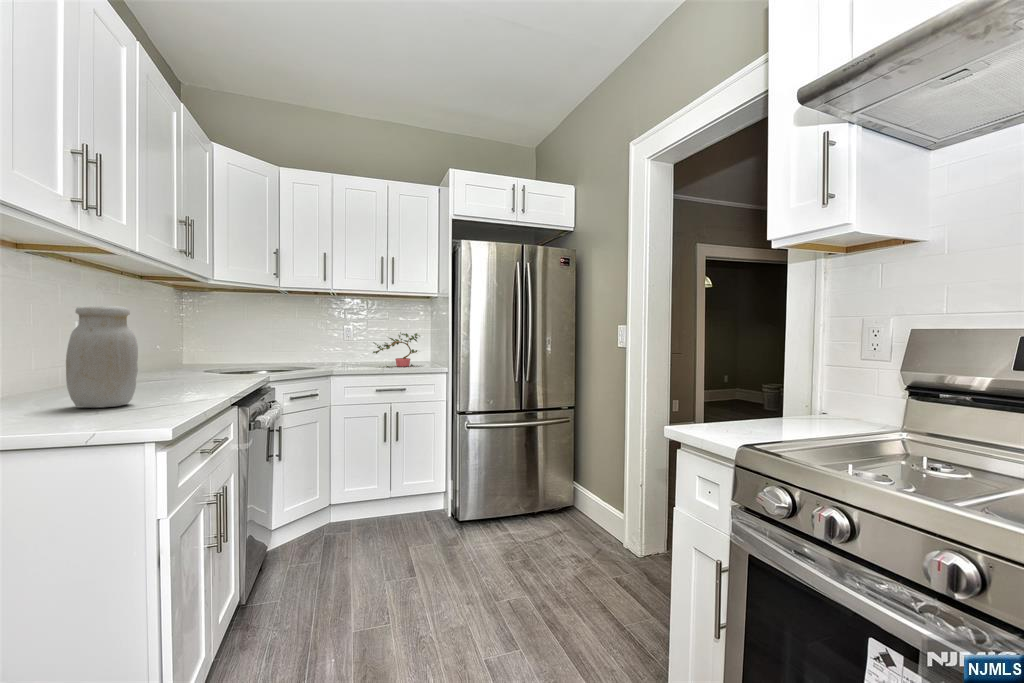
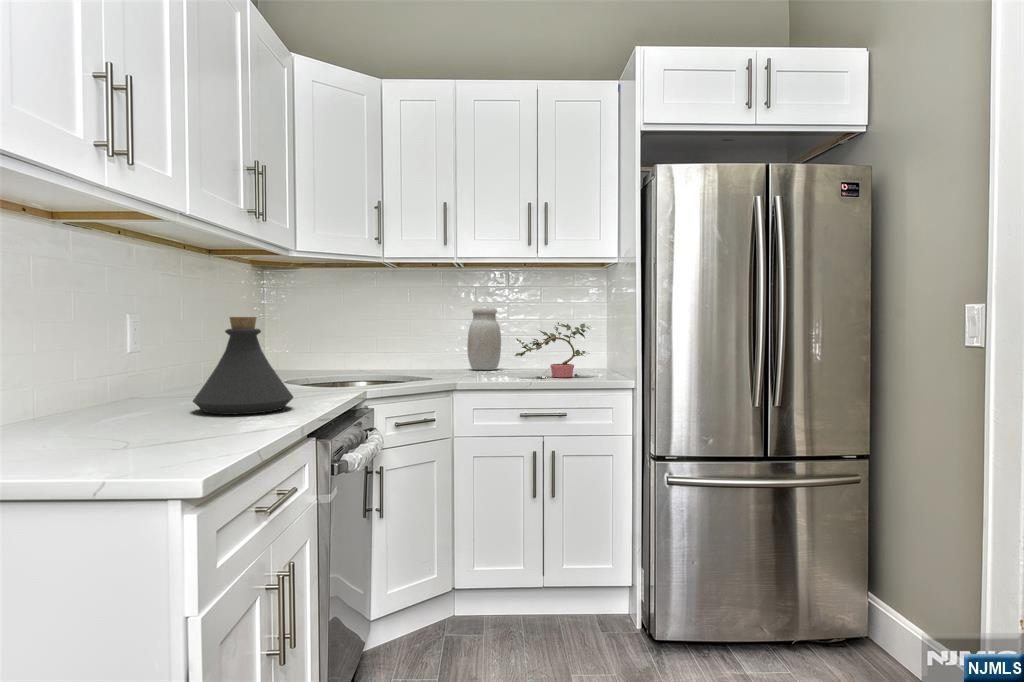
jar: present [66,305,138,408] -> present [467,307,501,370]
bottle: none [139,324,220,391] -> present [193,317,293,414]

